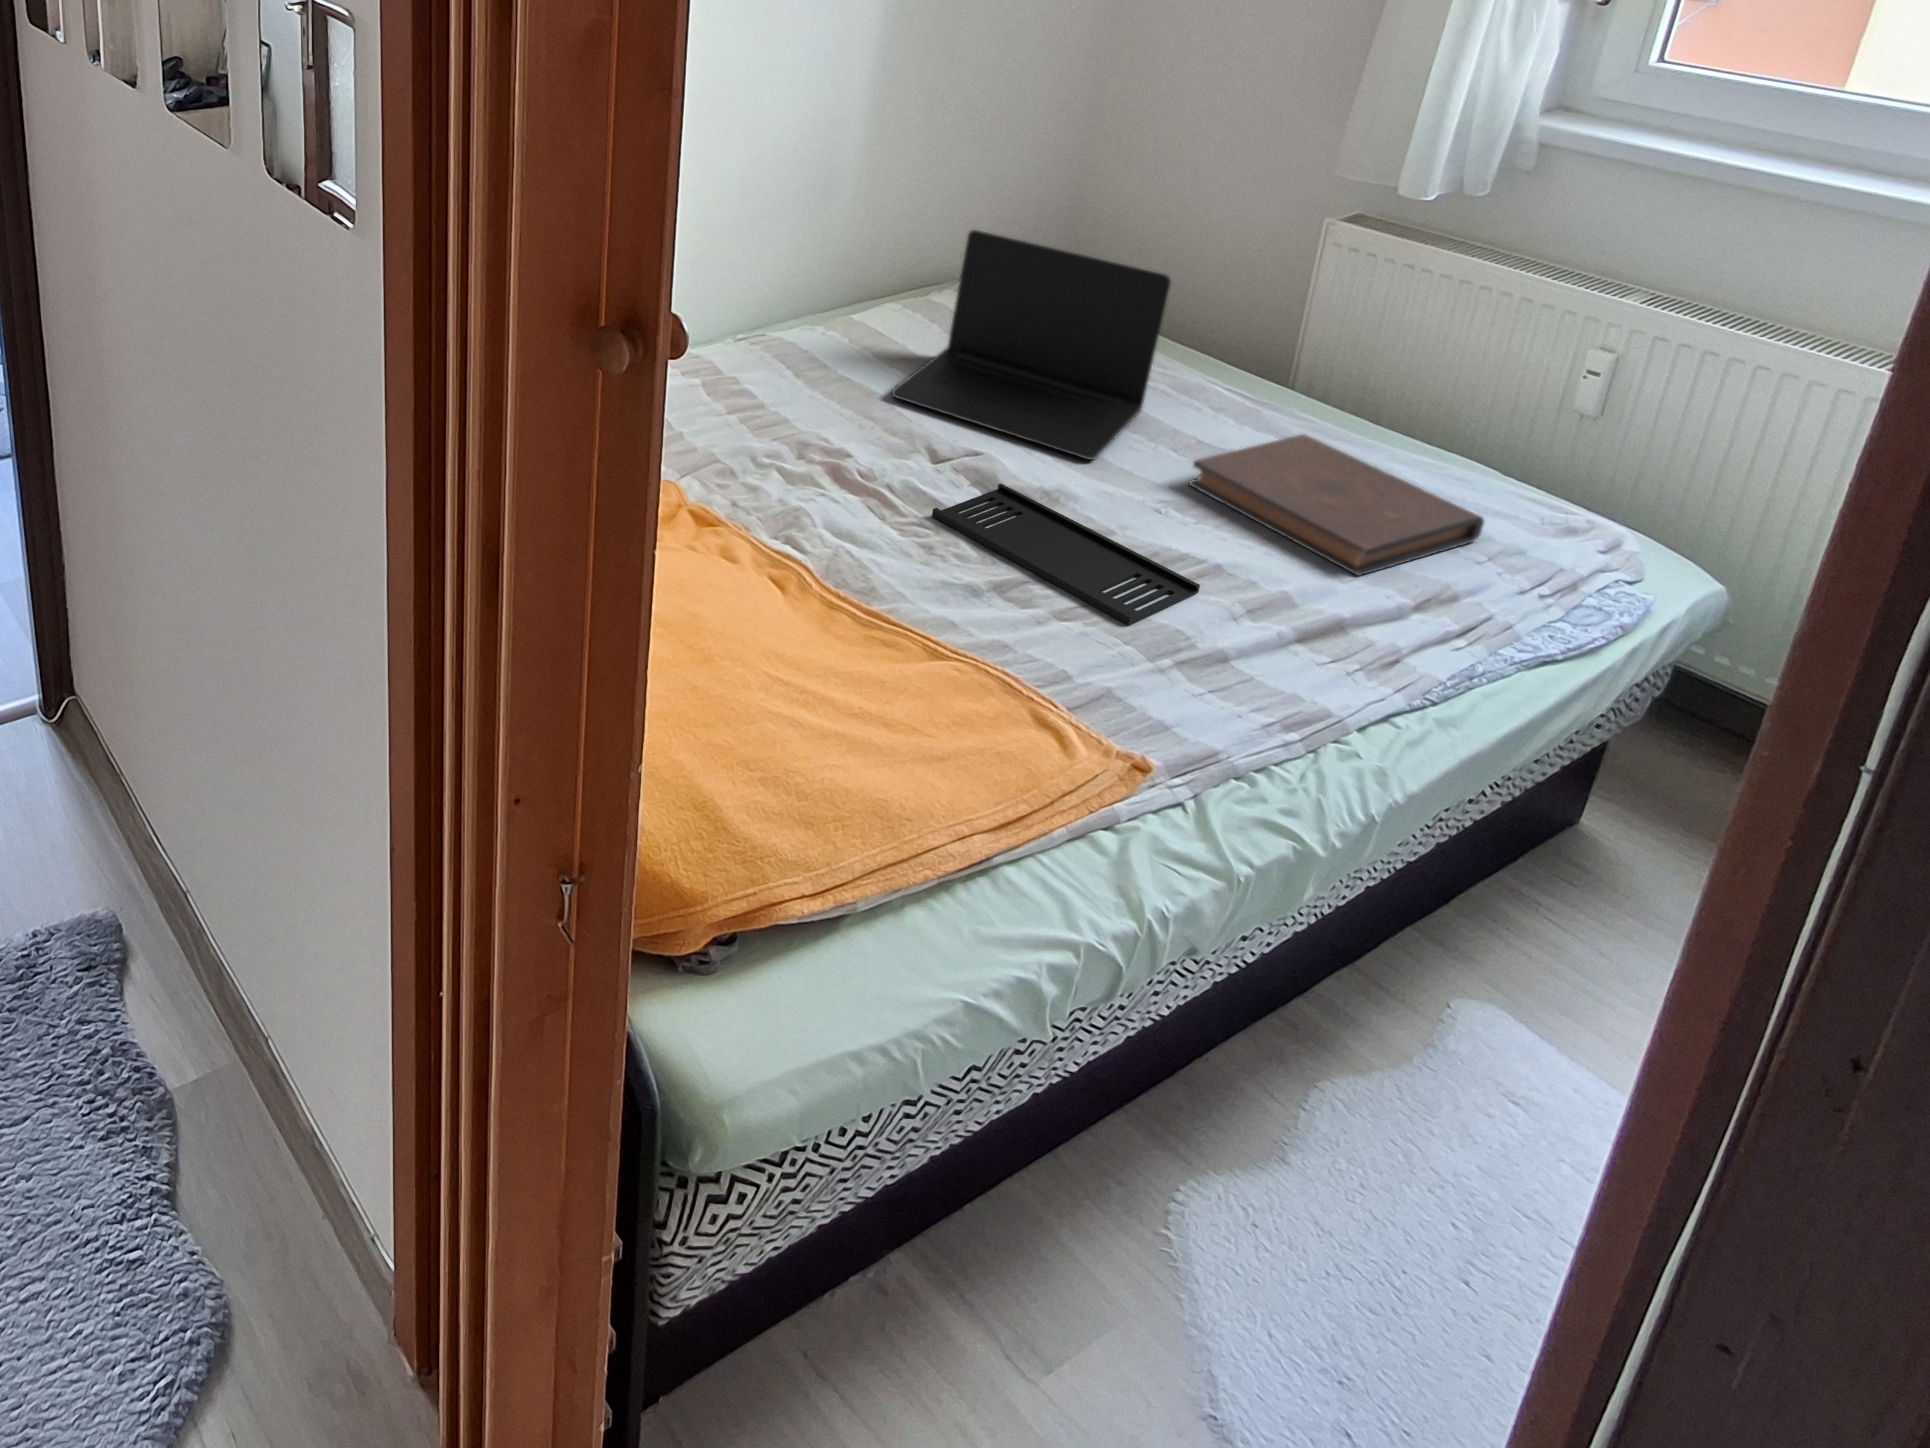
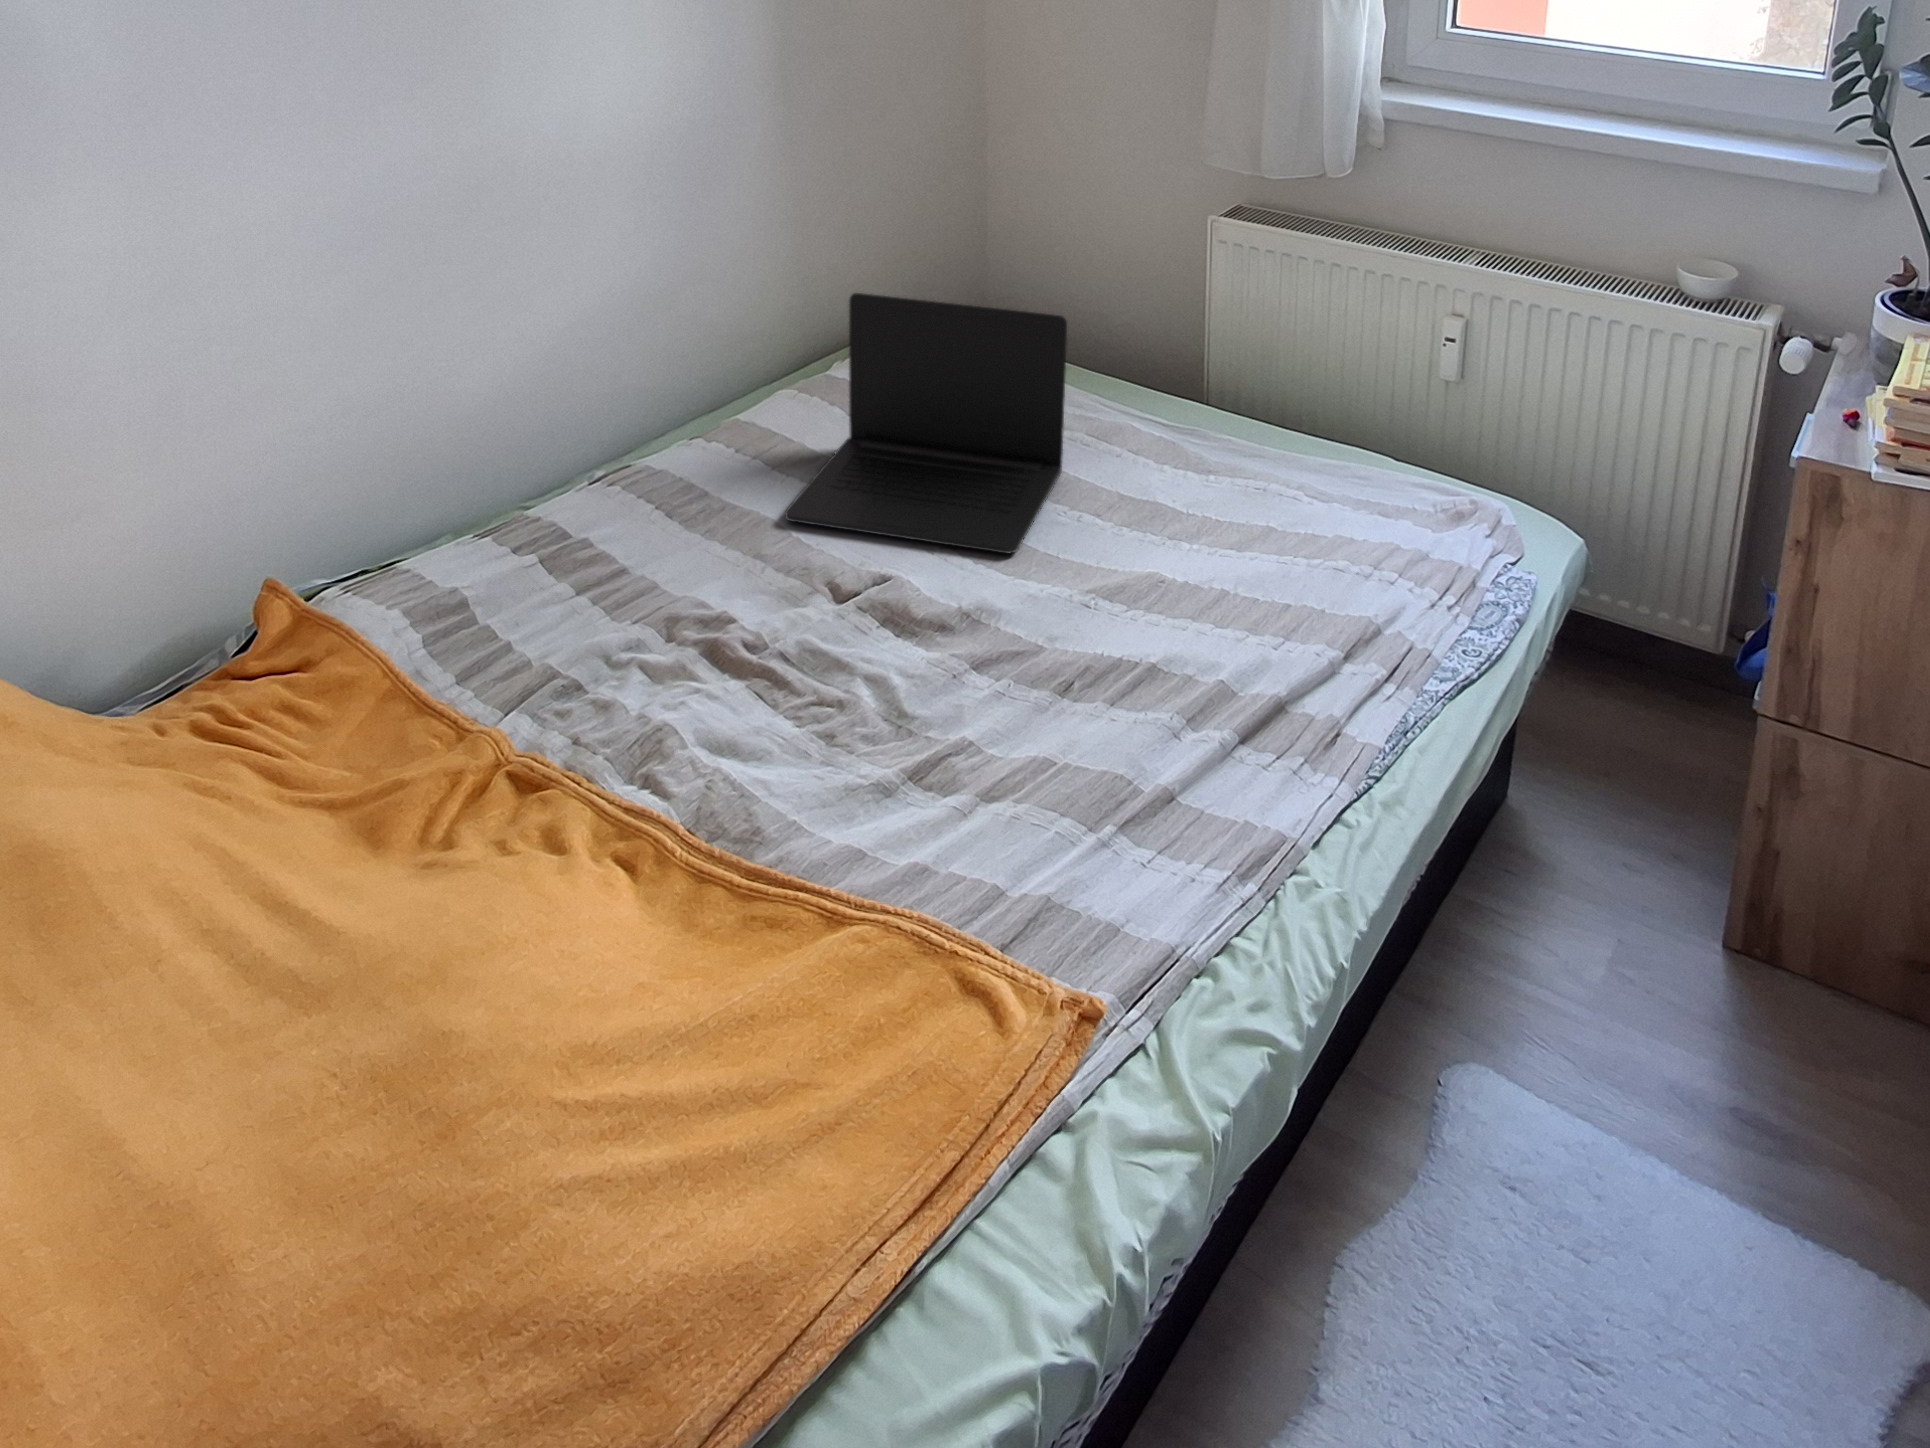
book: present [1189,434,1484,576] -> none [1115,467,1390,634]
tray: present [932,484,1200,625] -> none [832,617,1136,785]

